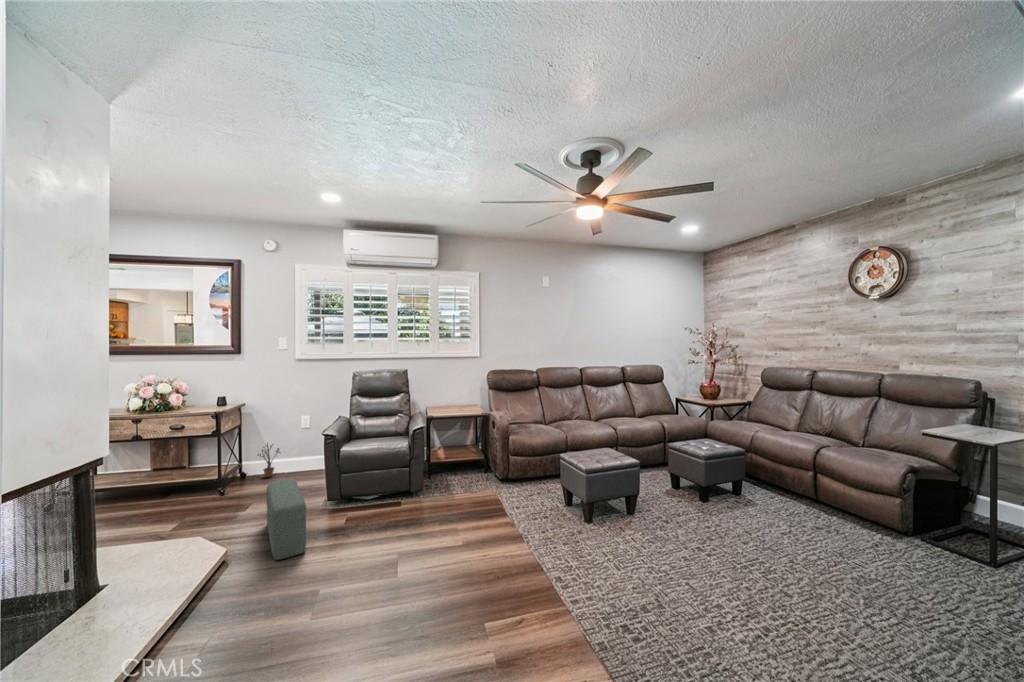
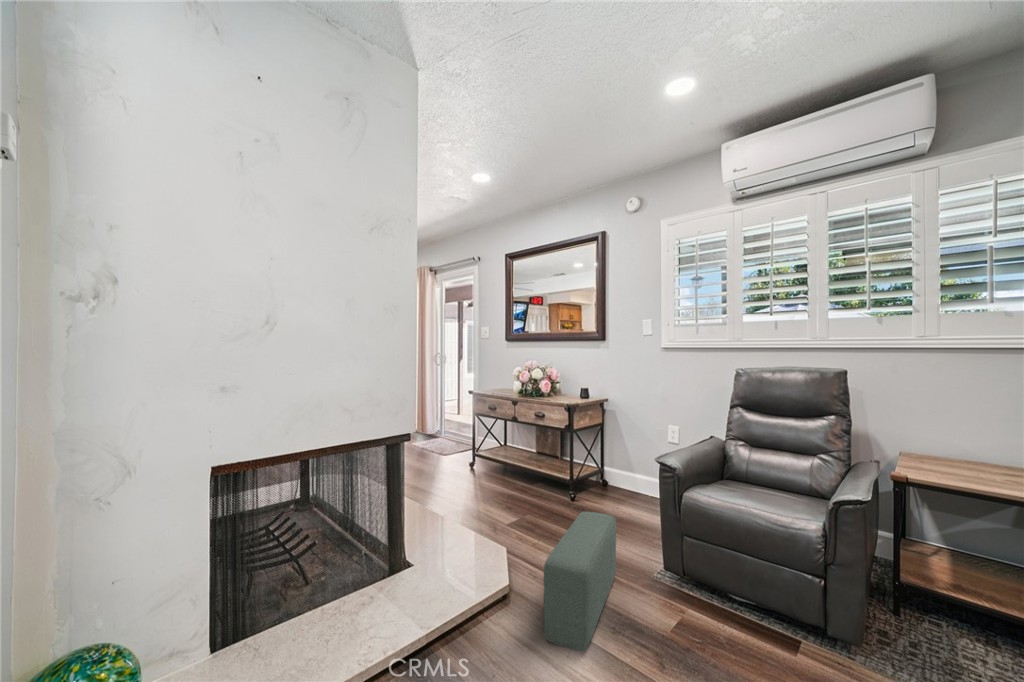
decorative plant: present [258,443,279,477] -> none [616,451,643,496]

